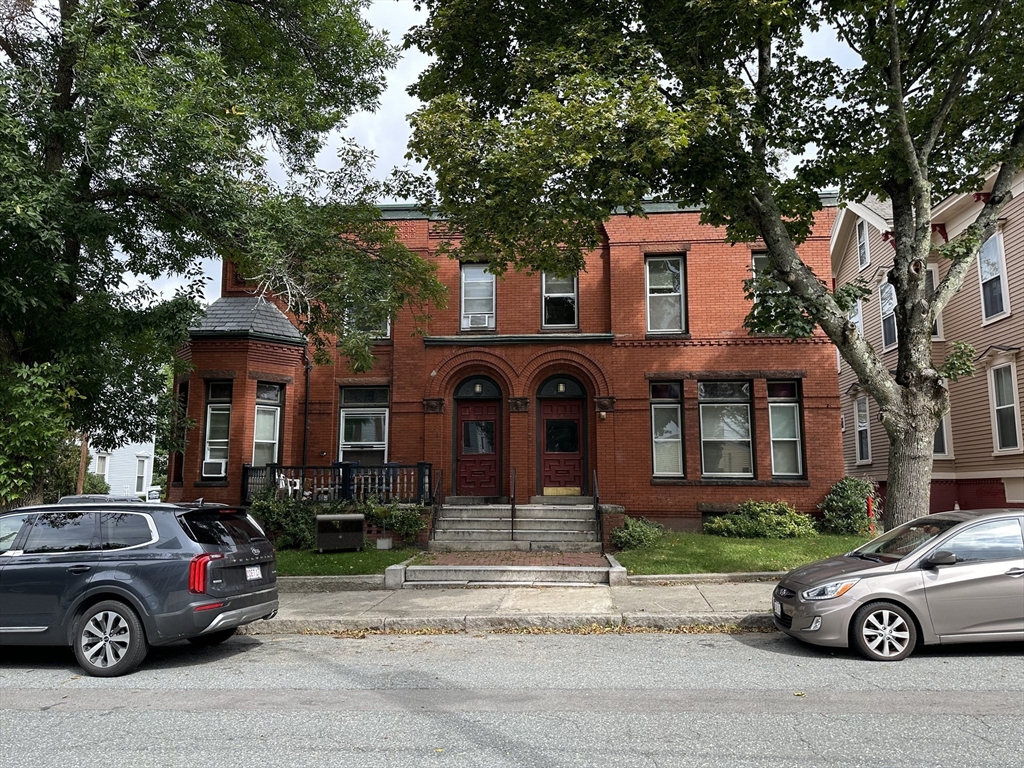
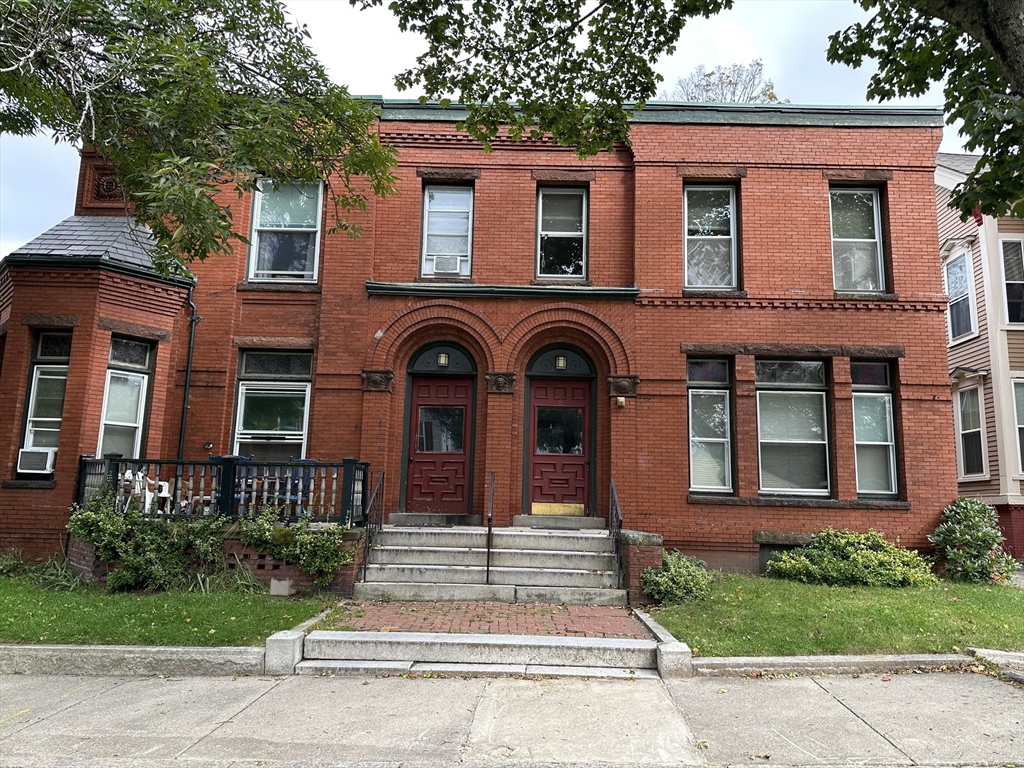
storage bench: present [316,514,364,552] -> none [166,538,251,599]

